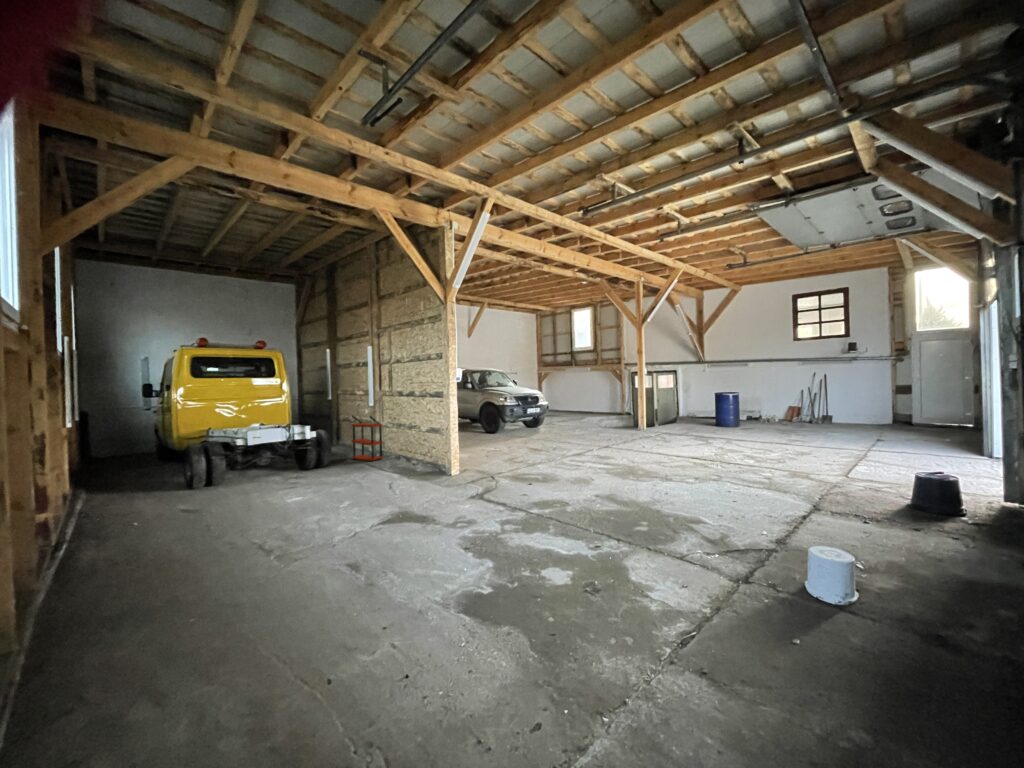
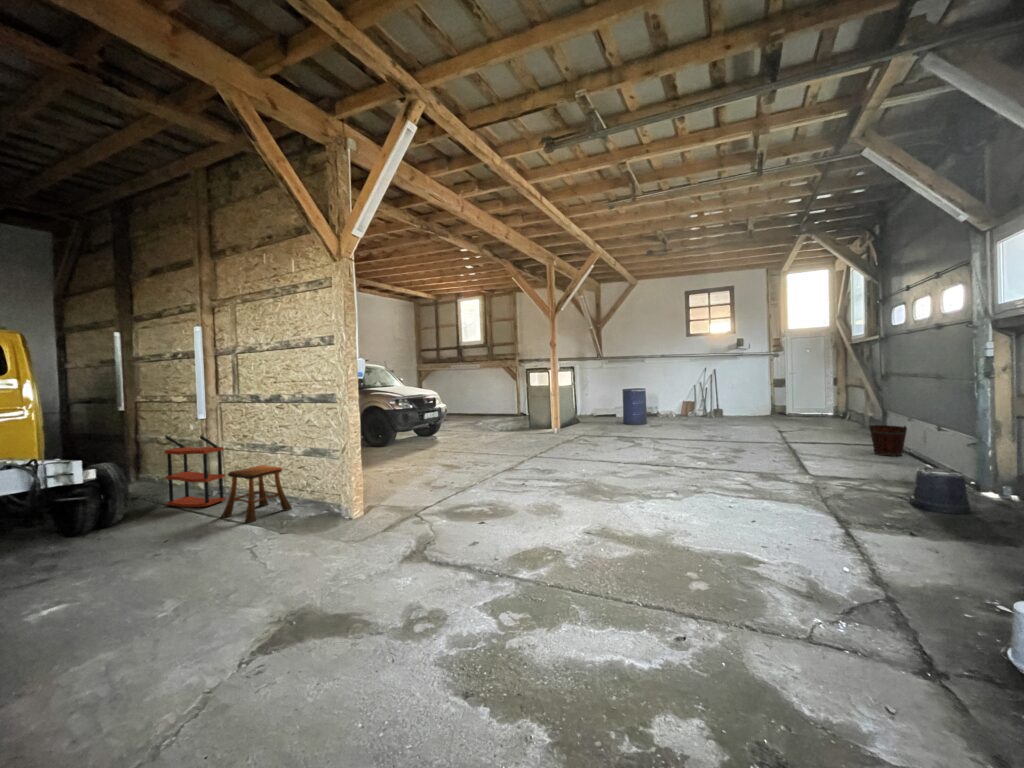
bucket: none [952,435,997,469] -> present [869,425,907,456]
stool: none [379,437,419,471] -> present [221,465,292,523]

